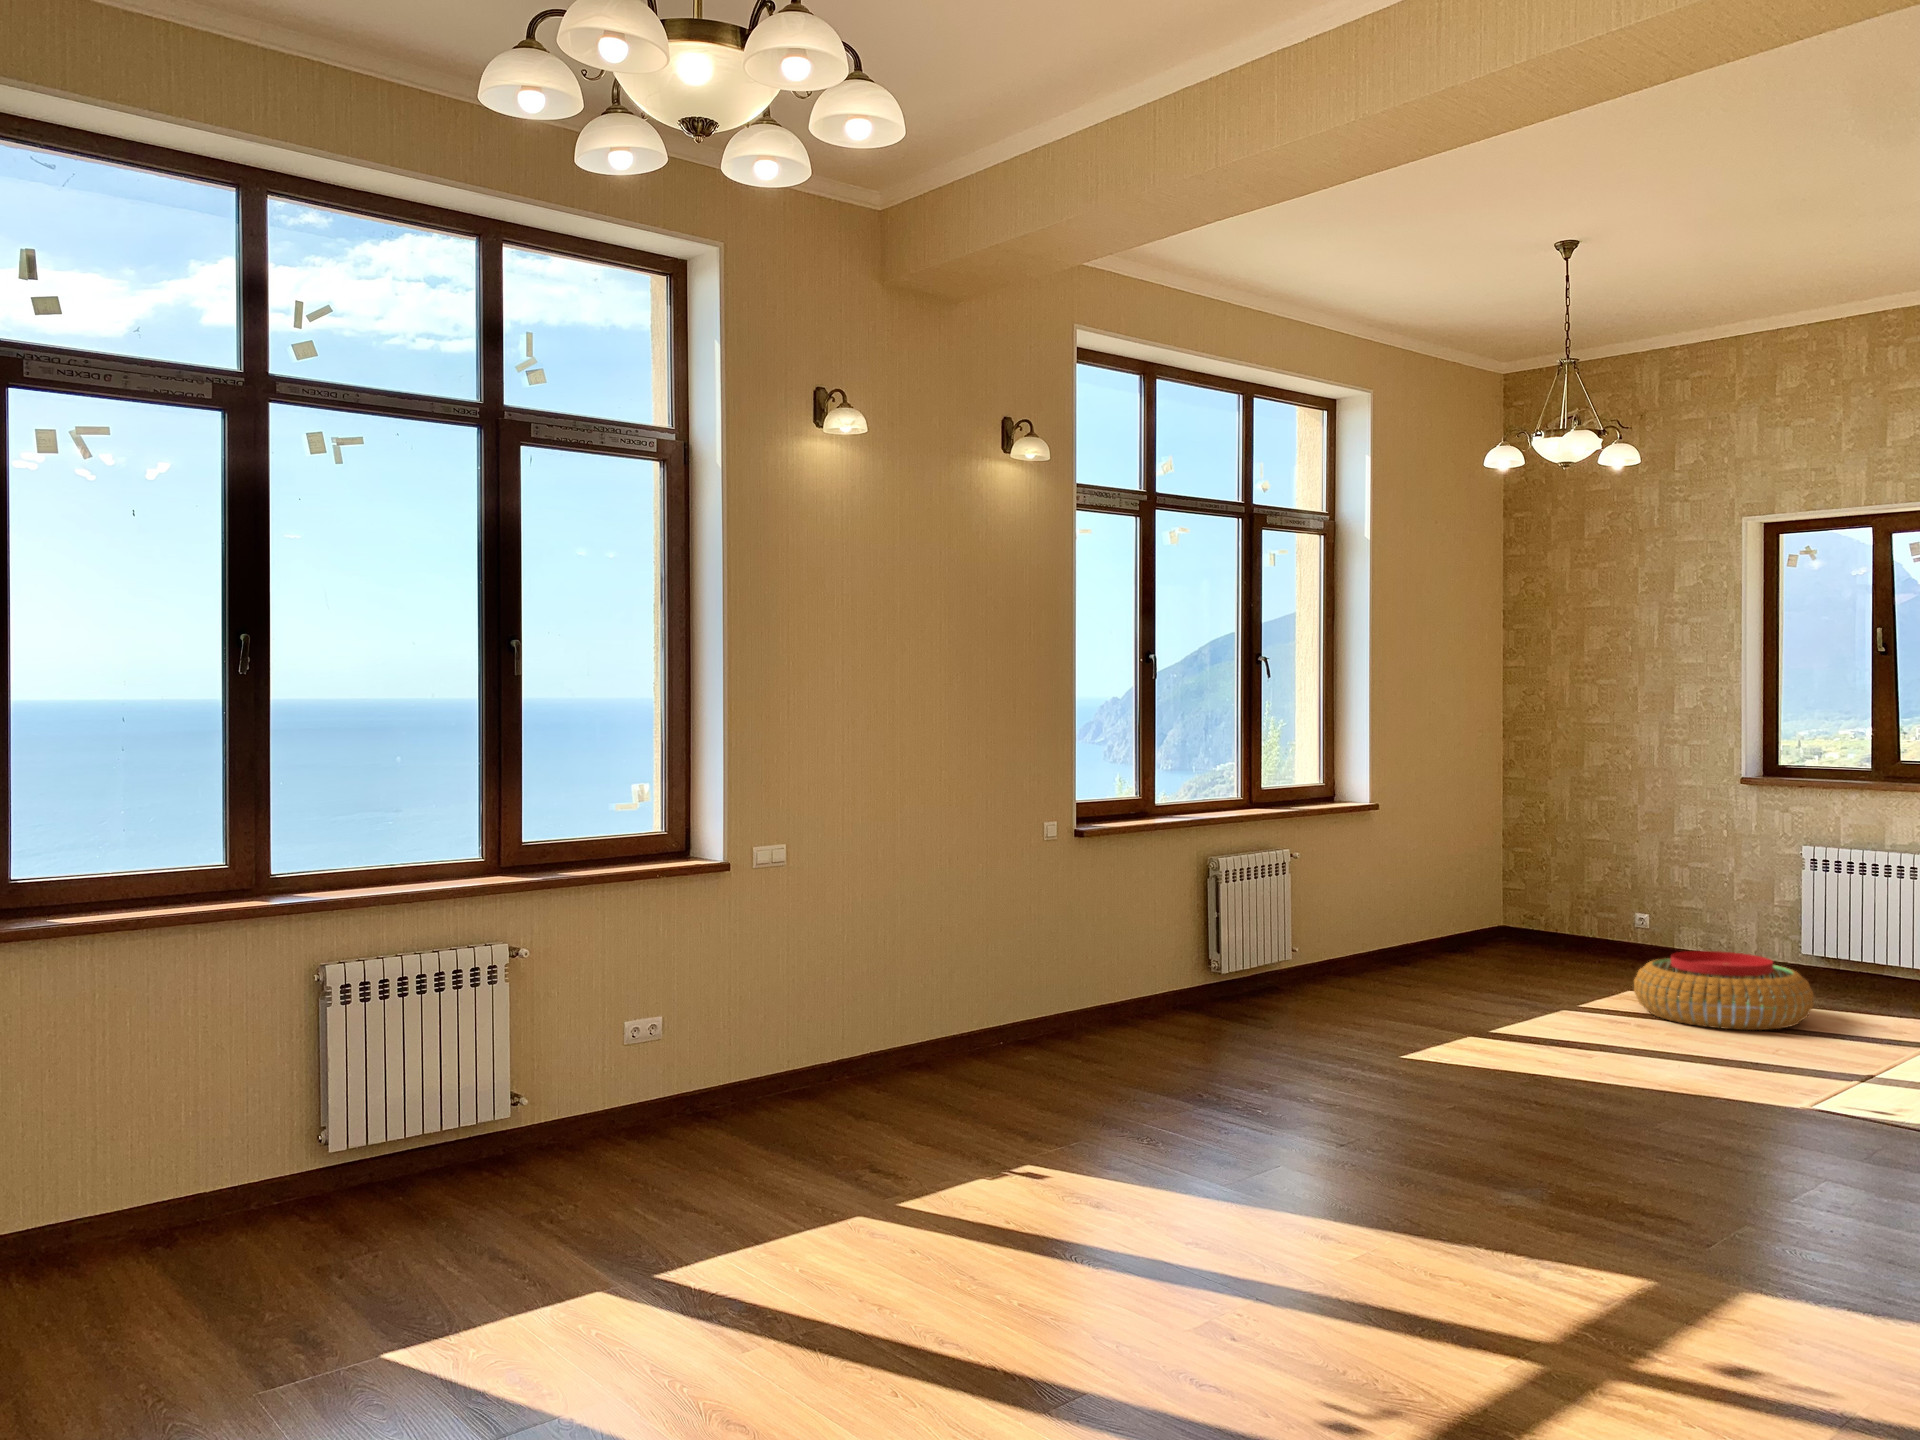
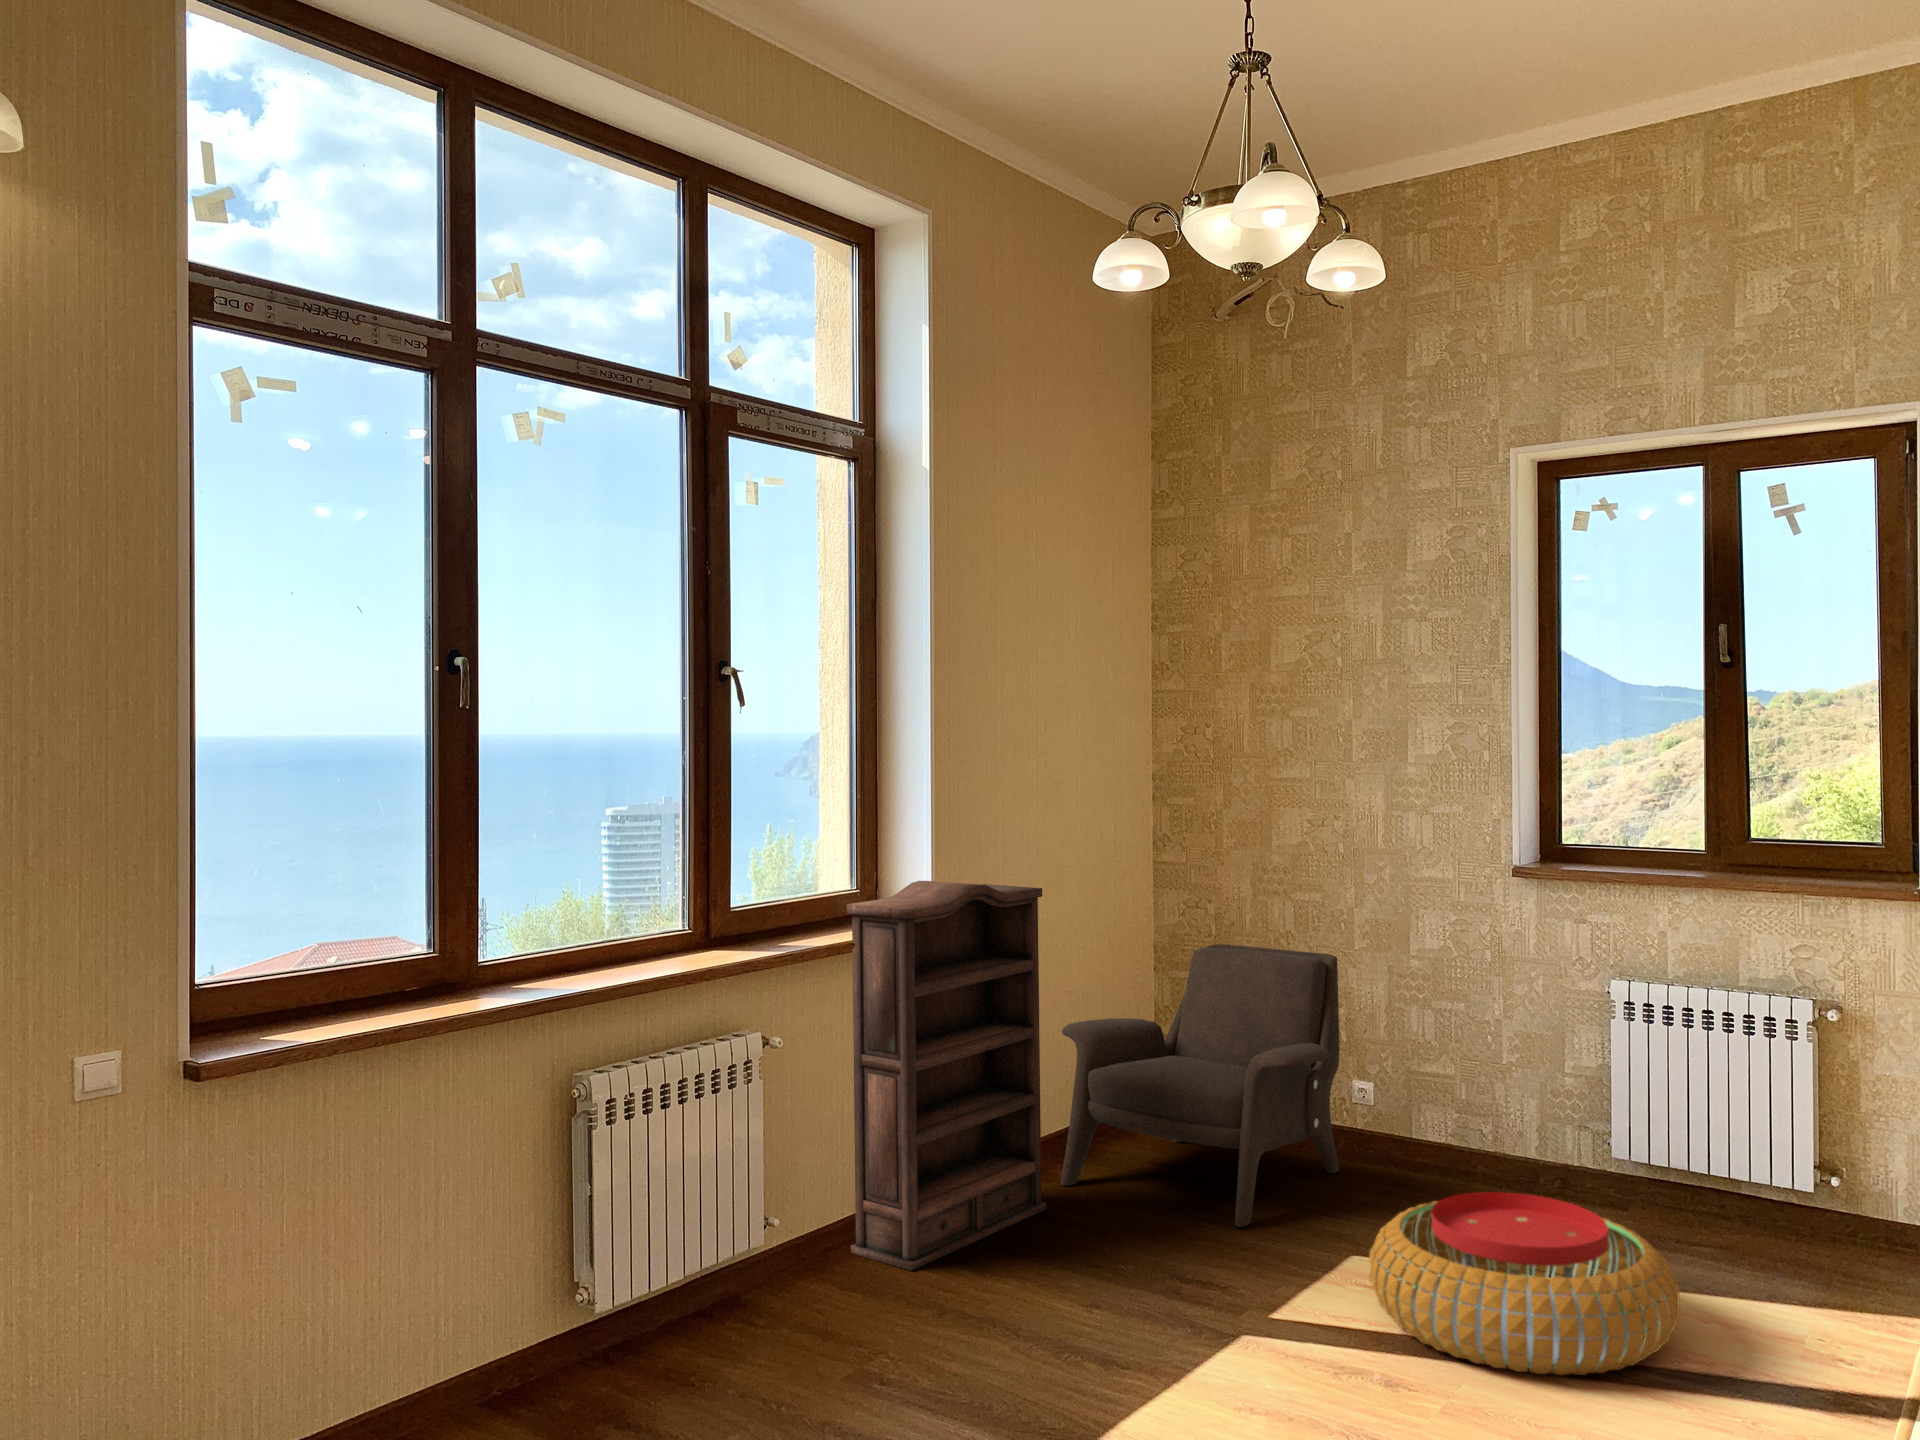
bookshelf: none [1327,778,1438,987] -> present [847,881,1046,1271]
armchair: none [1445,830,1626,982] -> present [1061,944,1340,1227]

